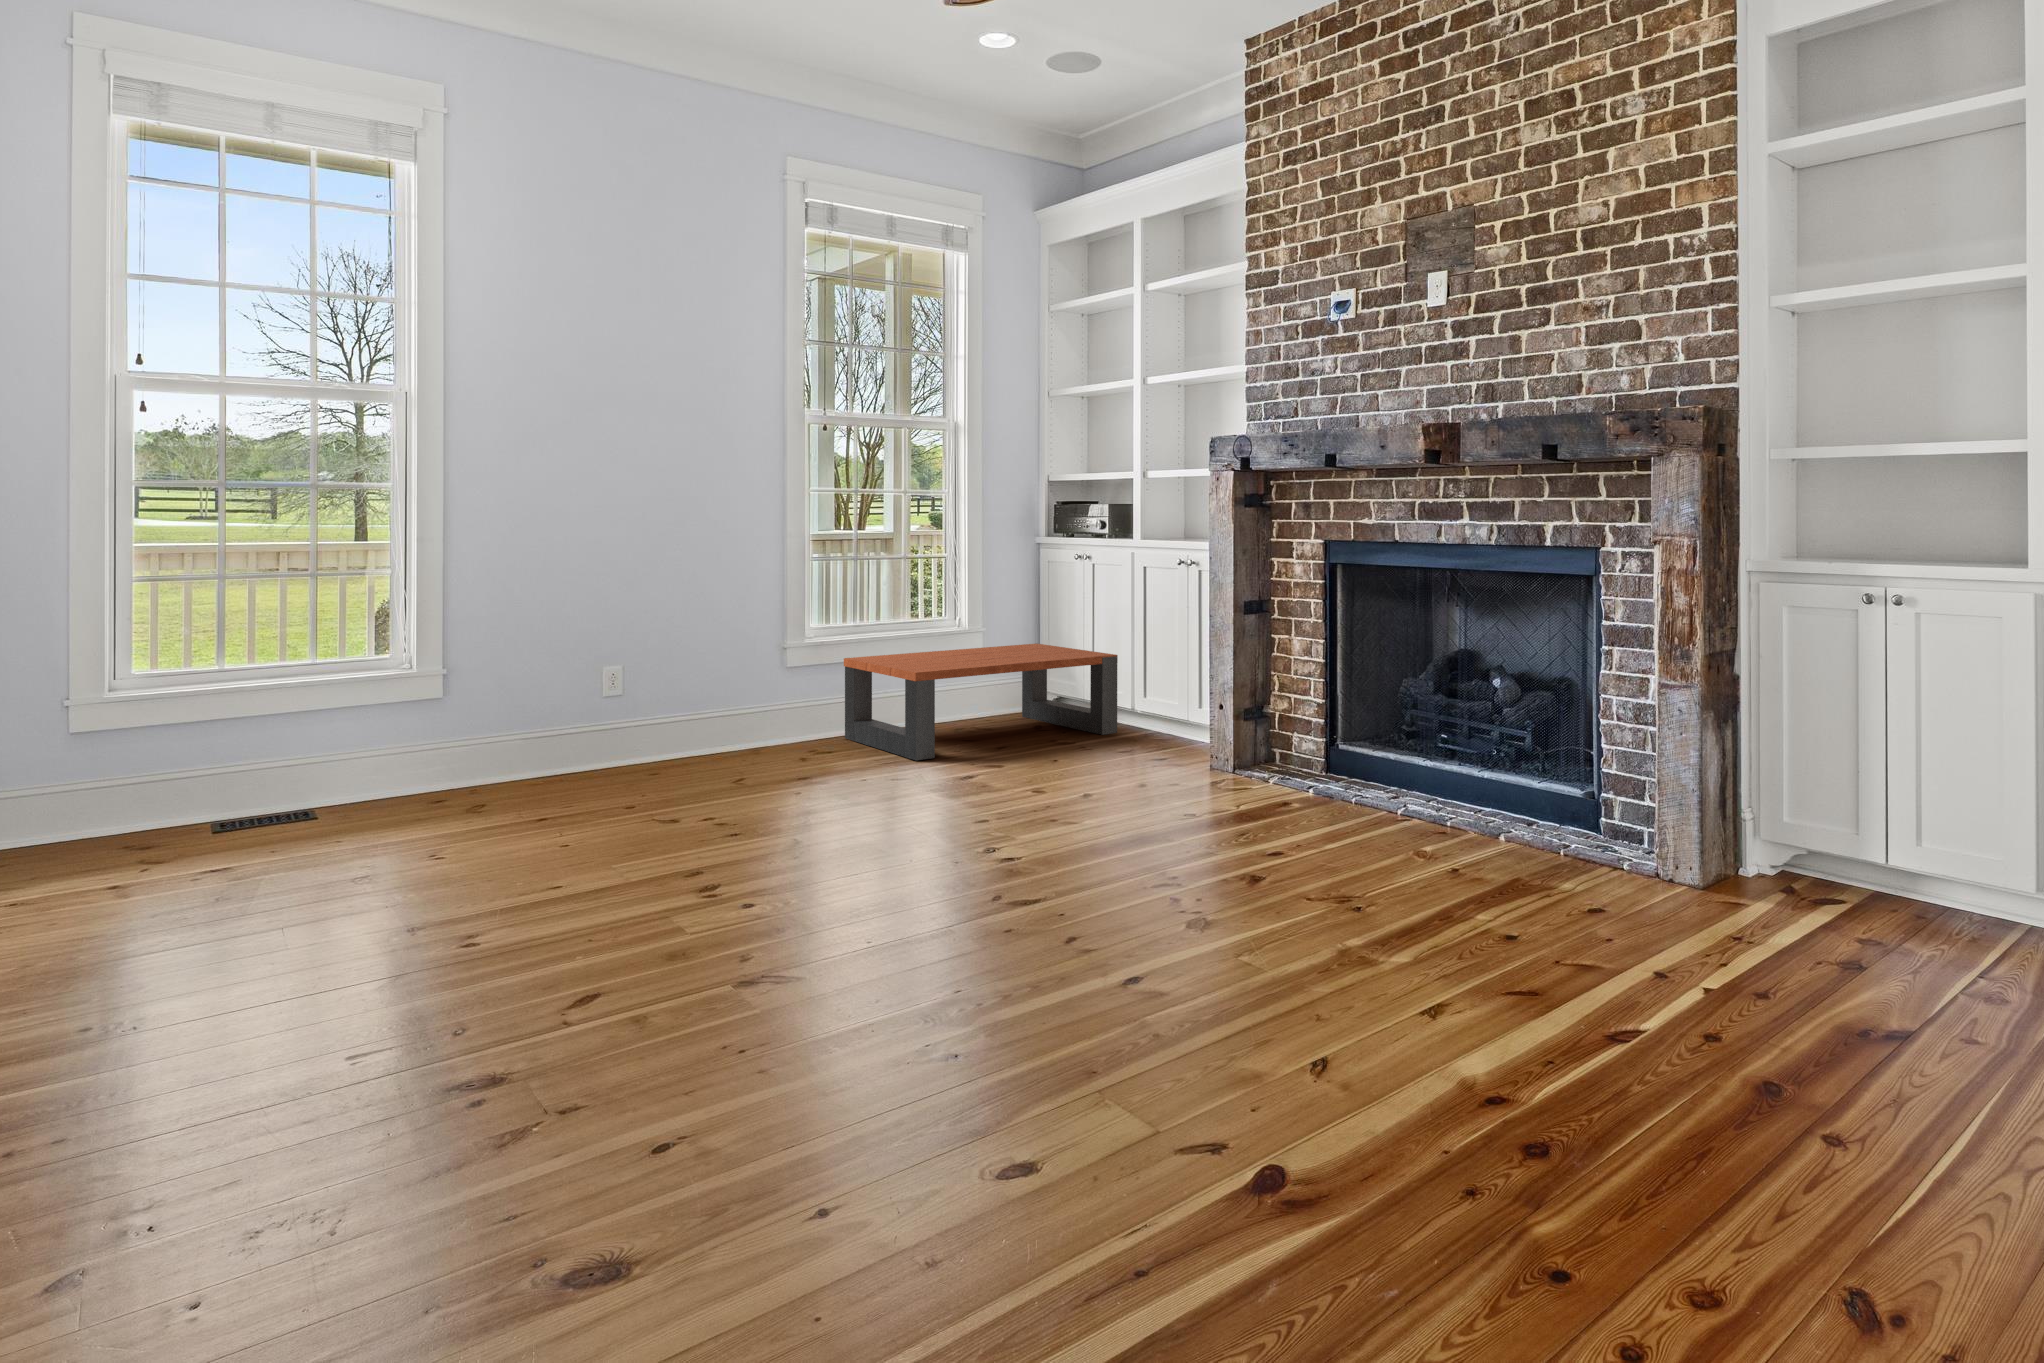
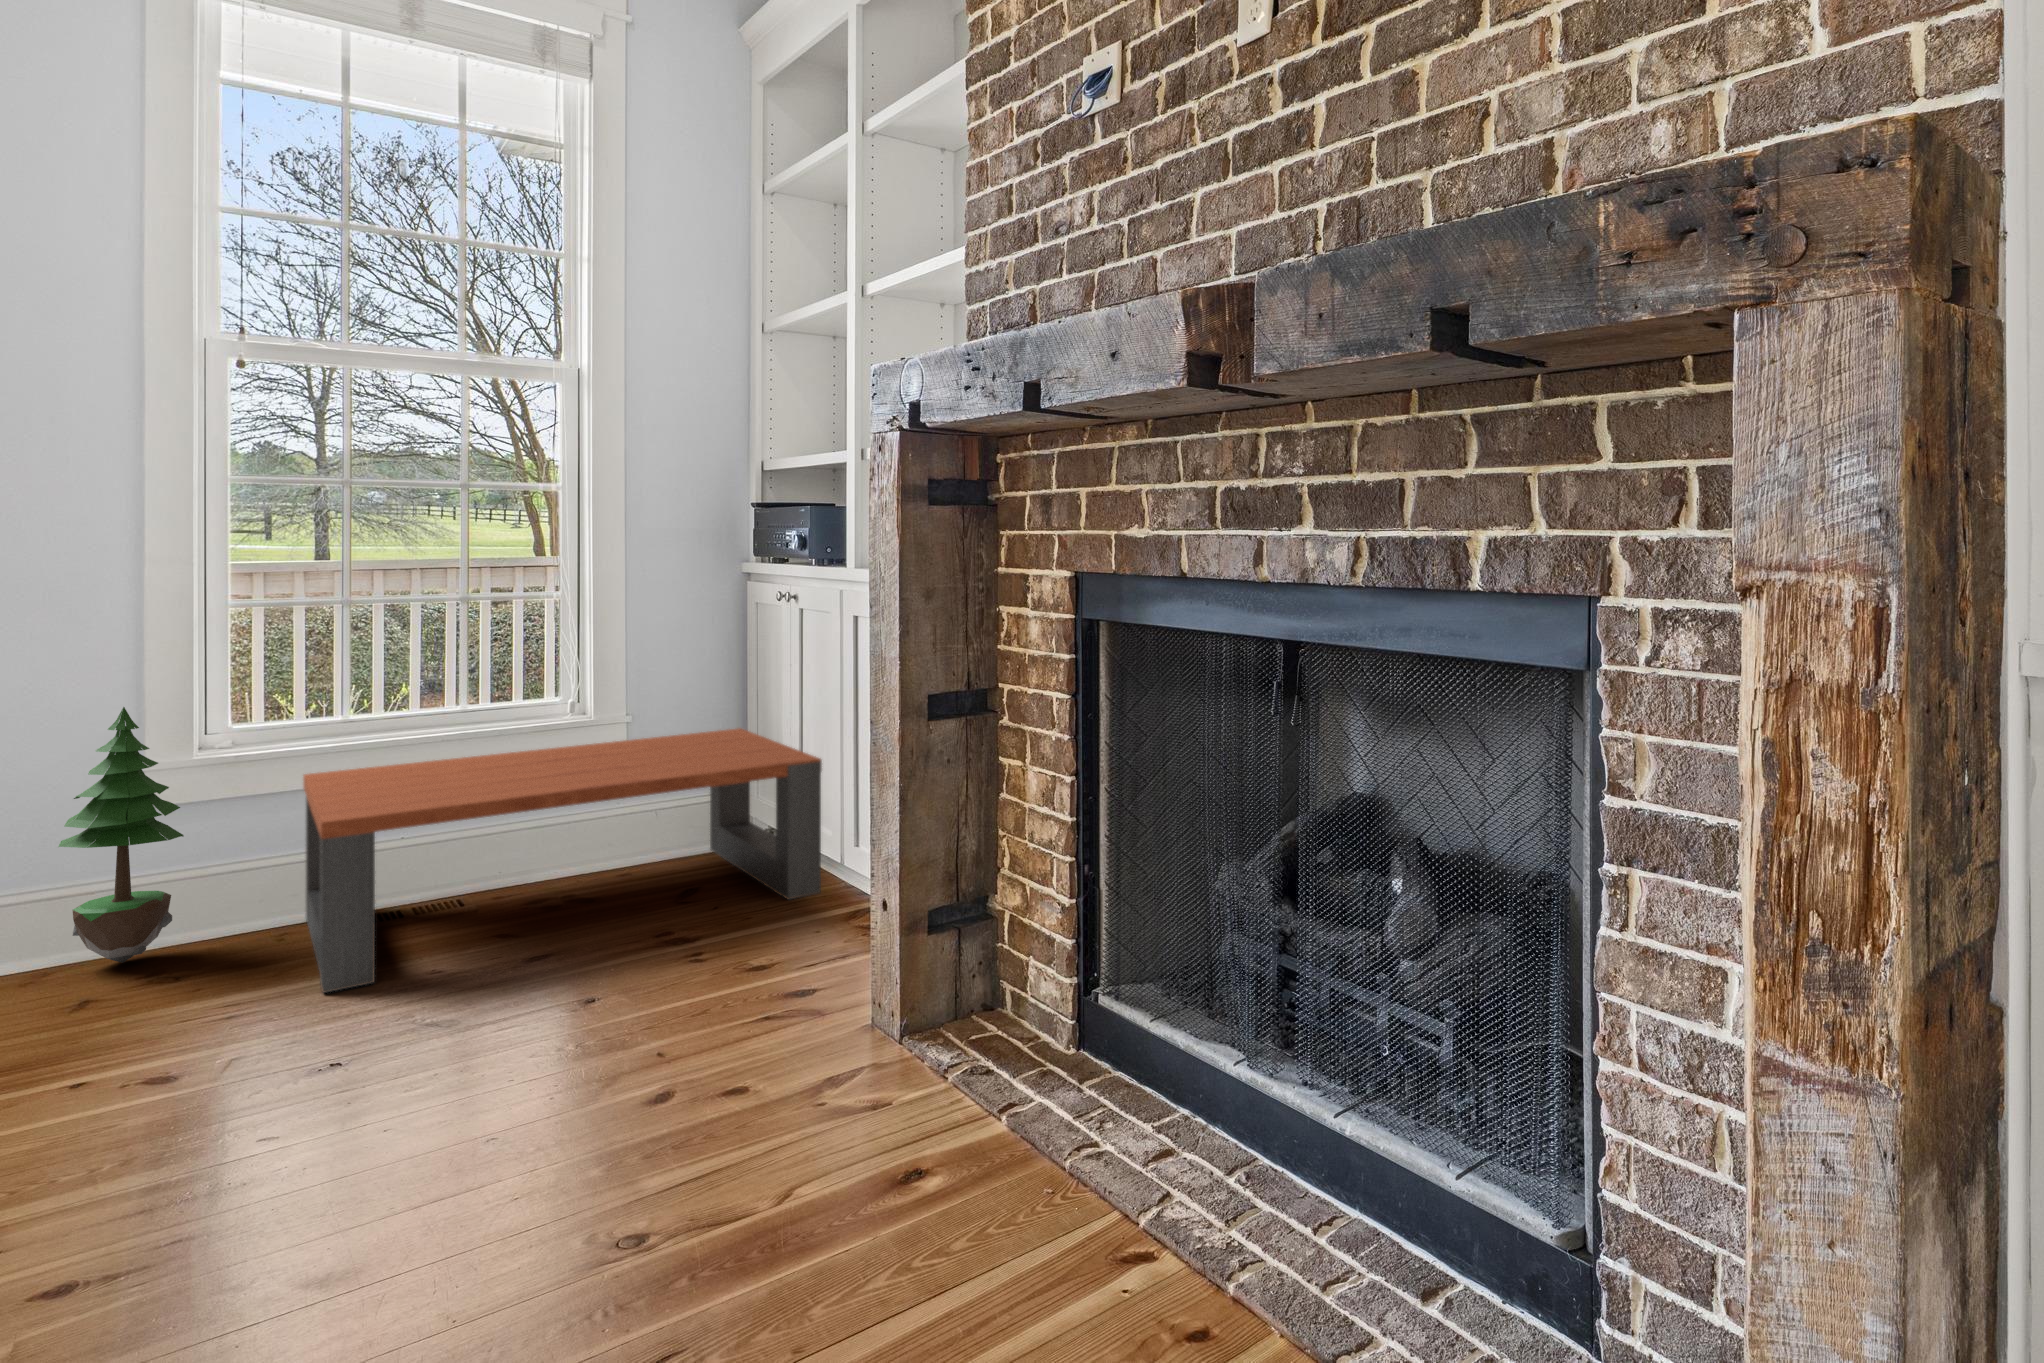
potted tree: none [761,616,811,751] -> present [58,707,184,963]

